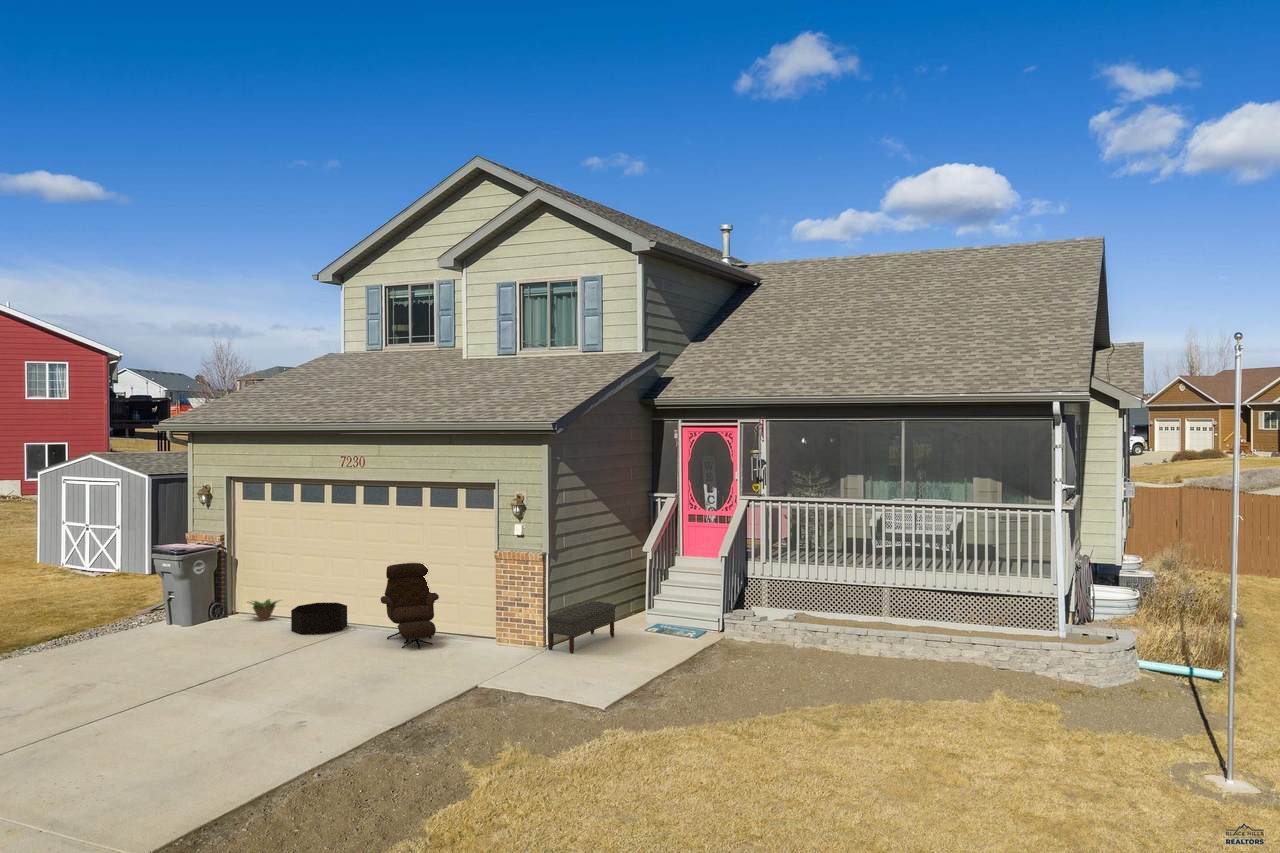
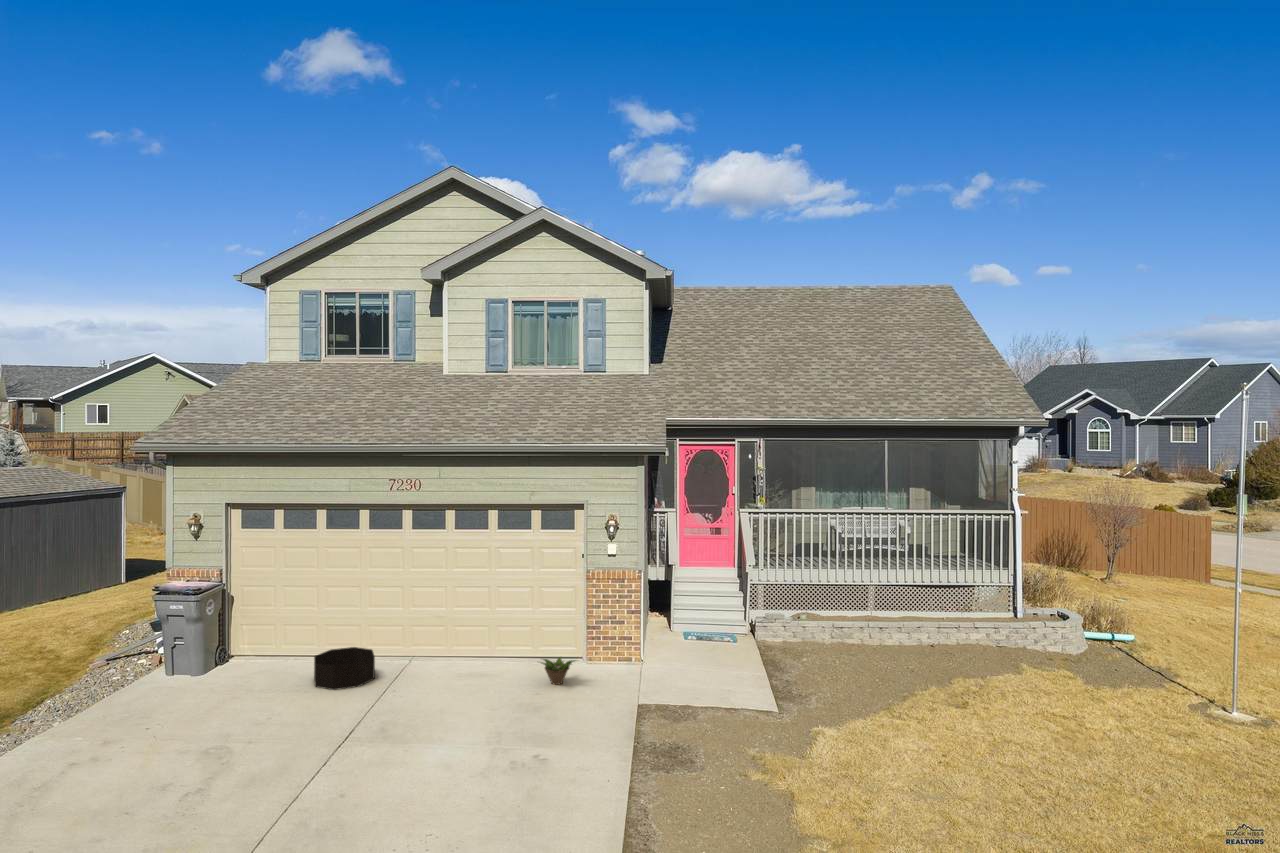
lounge chair: present [381,563,439,649] -> none [430,596,508,693]
decorative plant: present [250,599,279,621] -> present [541,657,576,685]
bench: present [547,601,616,654] -> none [626,620,666,677]

